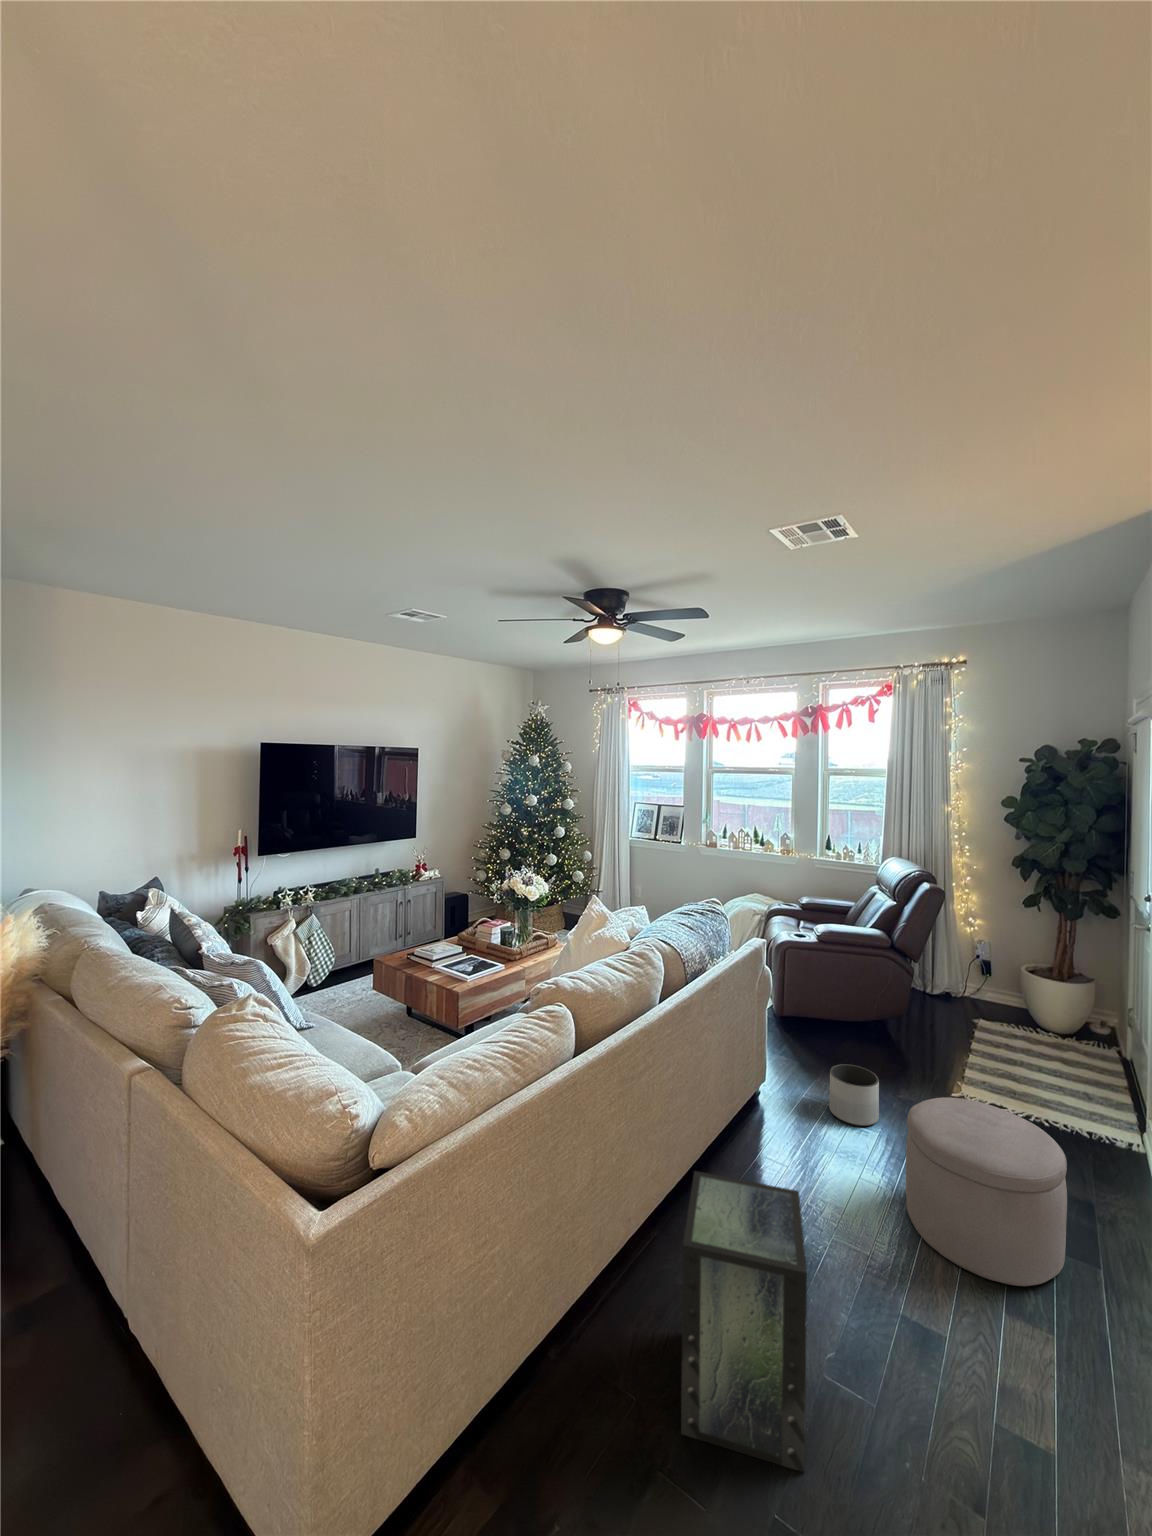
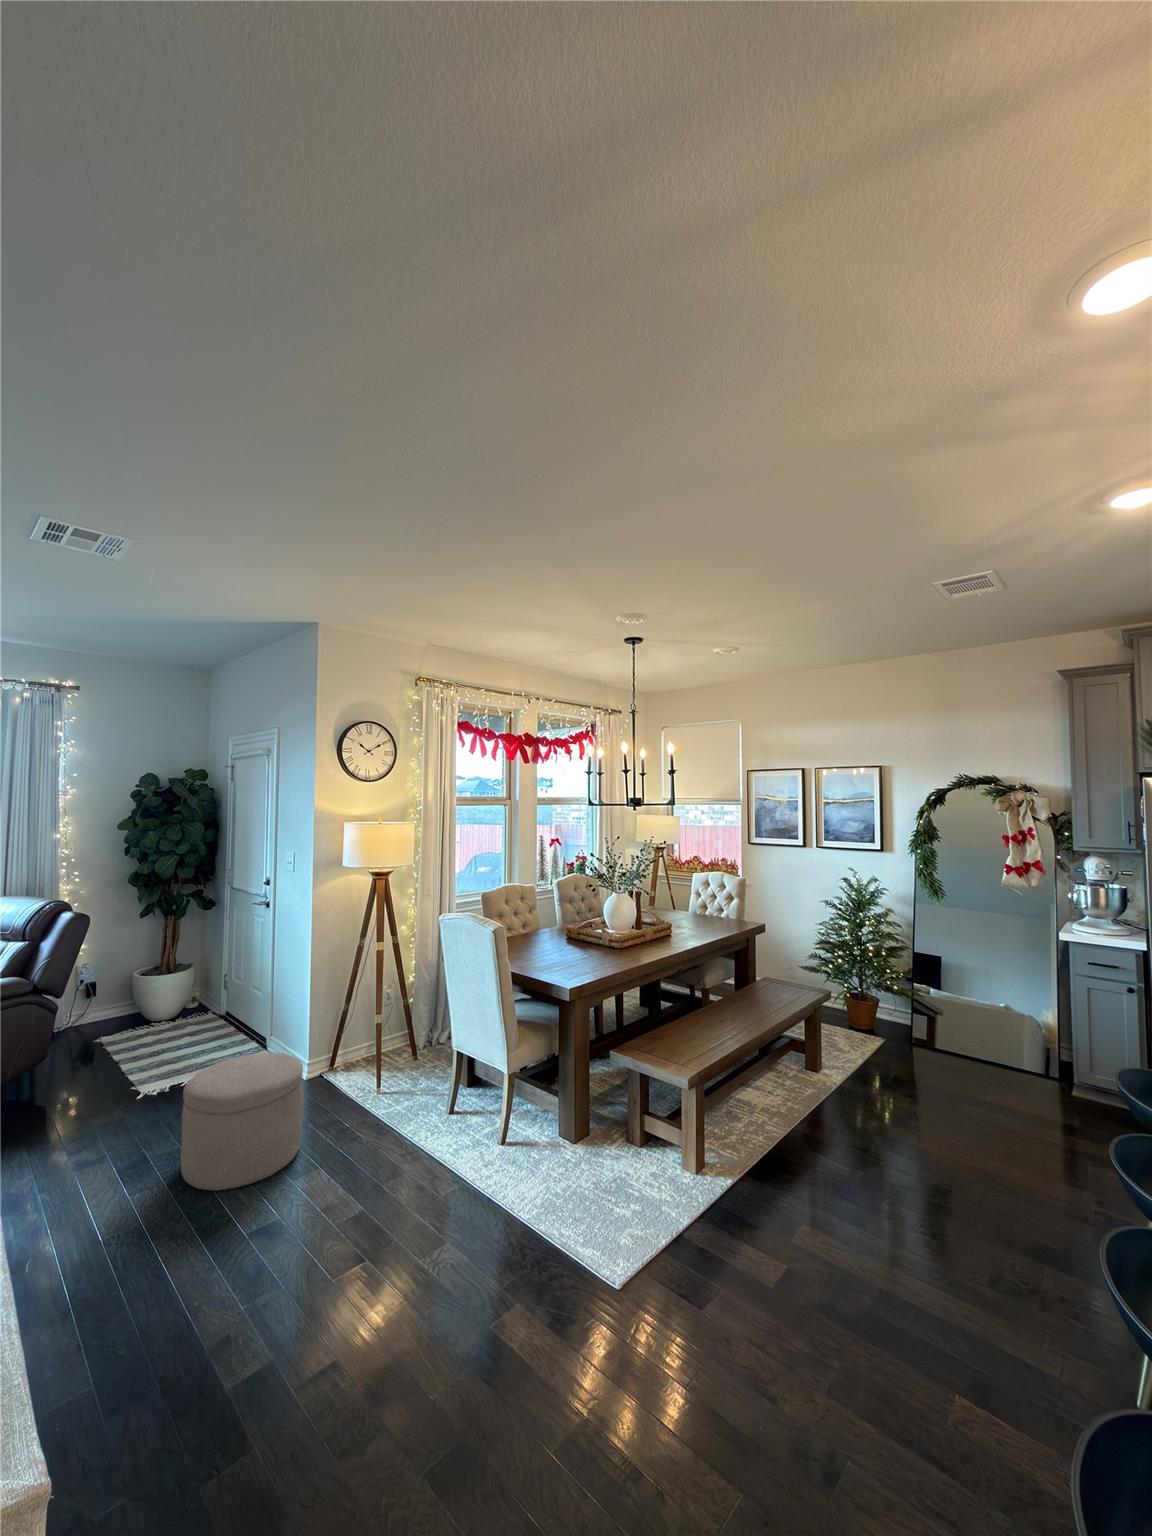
planter: present [829,1064,879,1126] -> none [32,1109,98,1180]
storage box: present [681,1171,807,1473] -> none [108,1166,290,1468]

